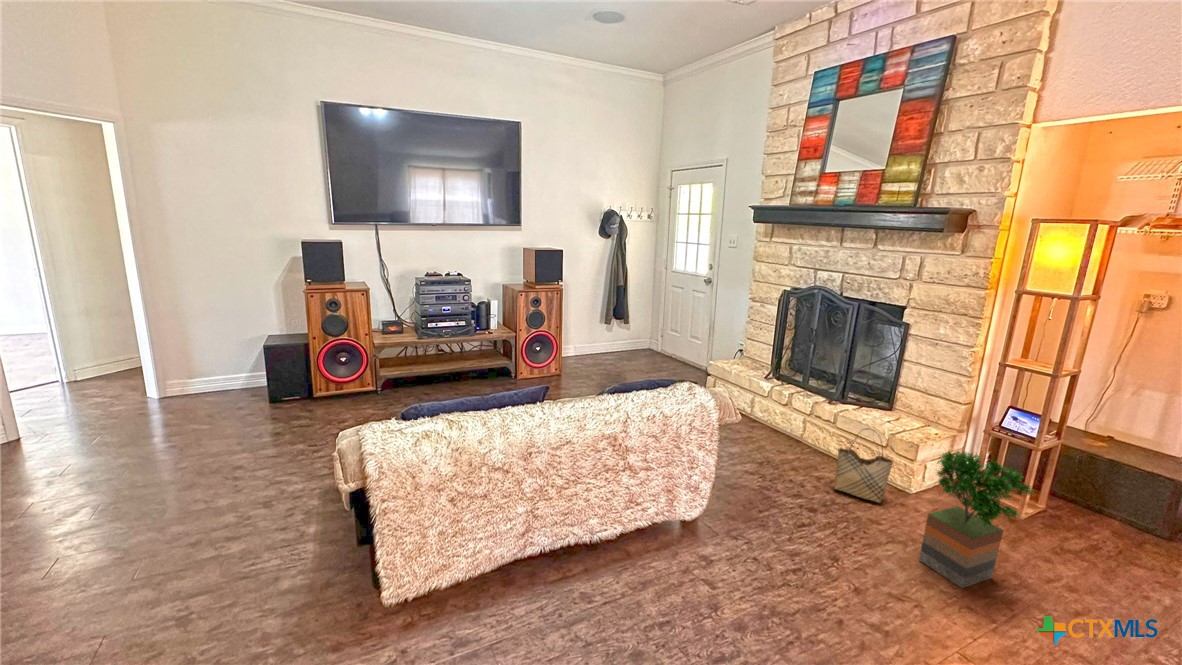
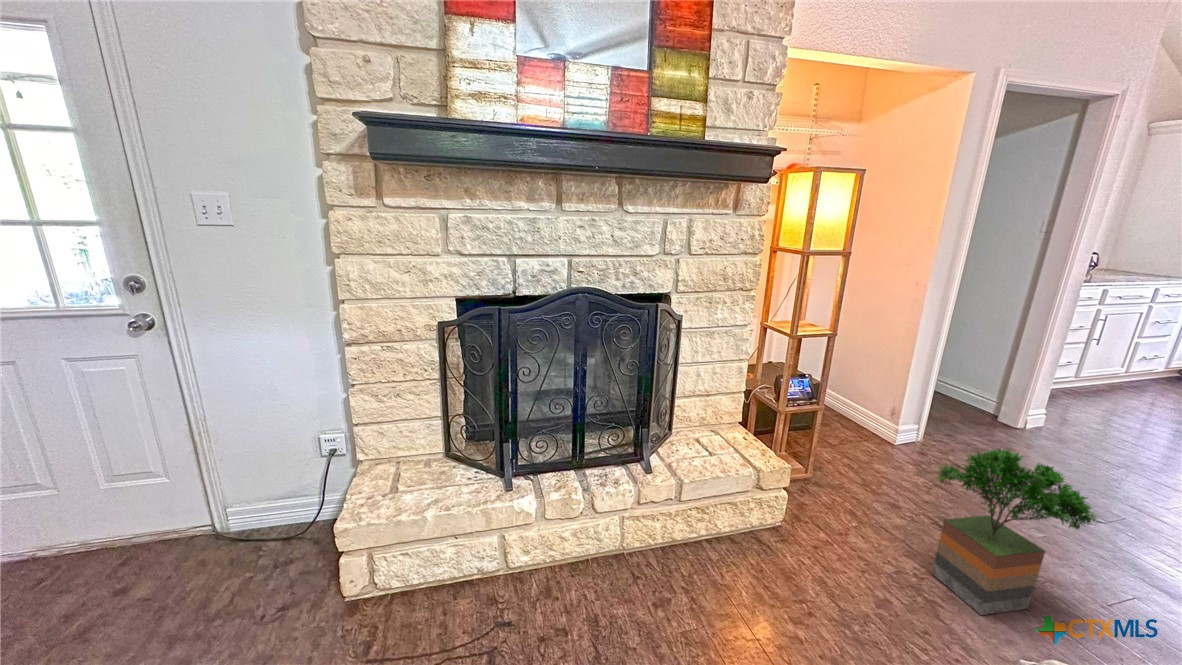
woven basket: present [835,429,893,503] -> none [777,483,838,604]

